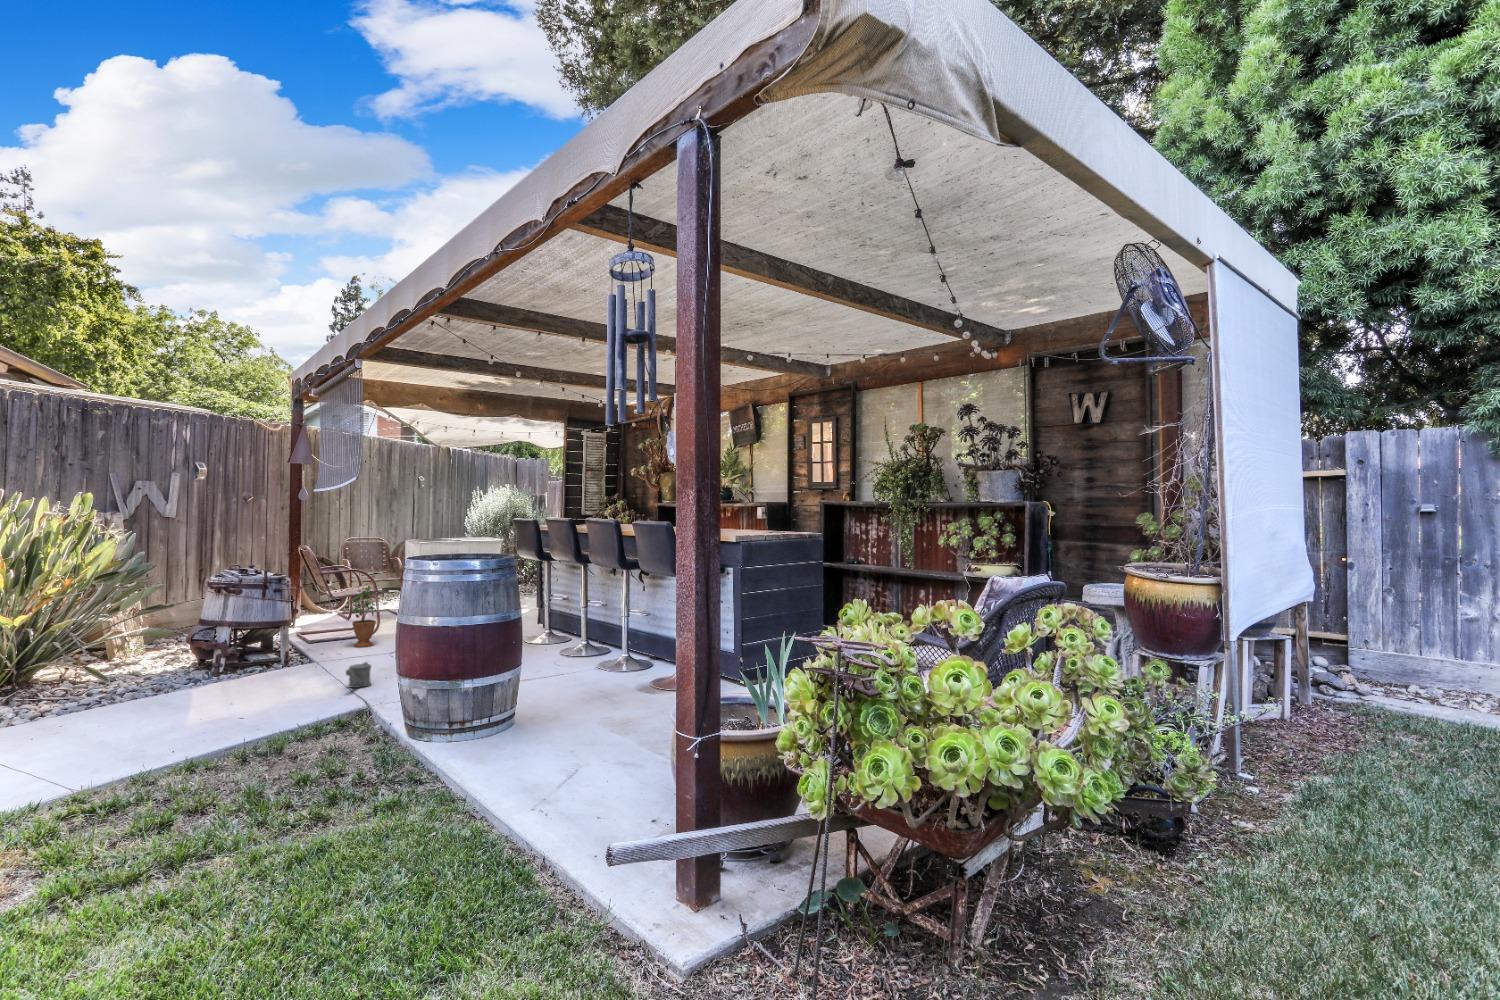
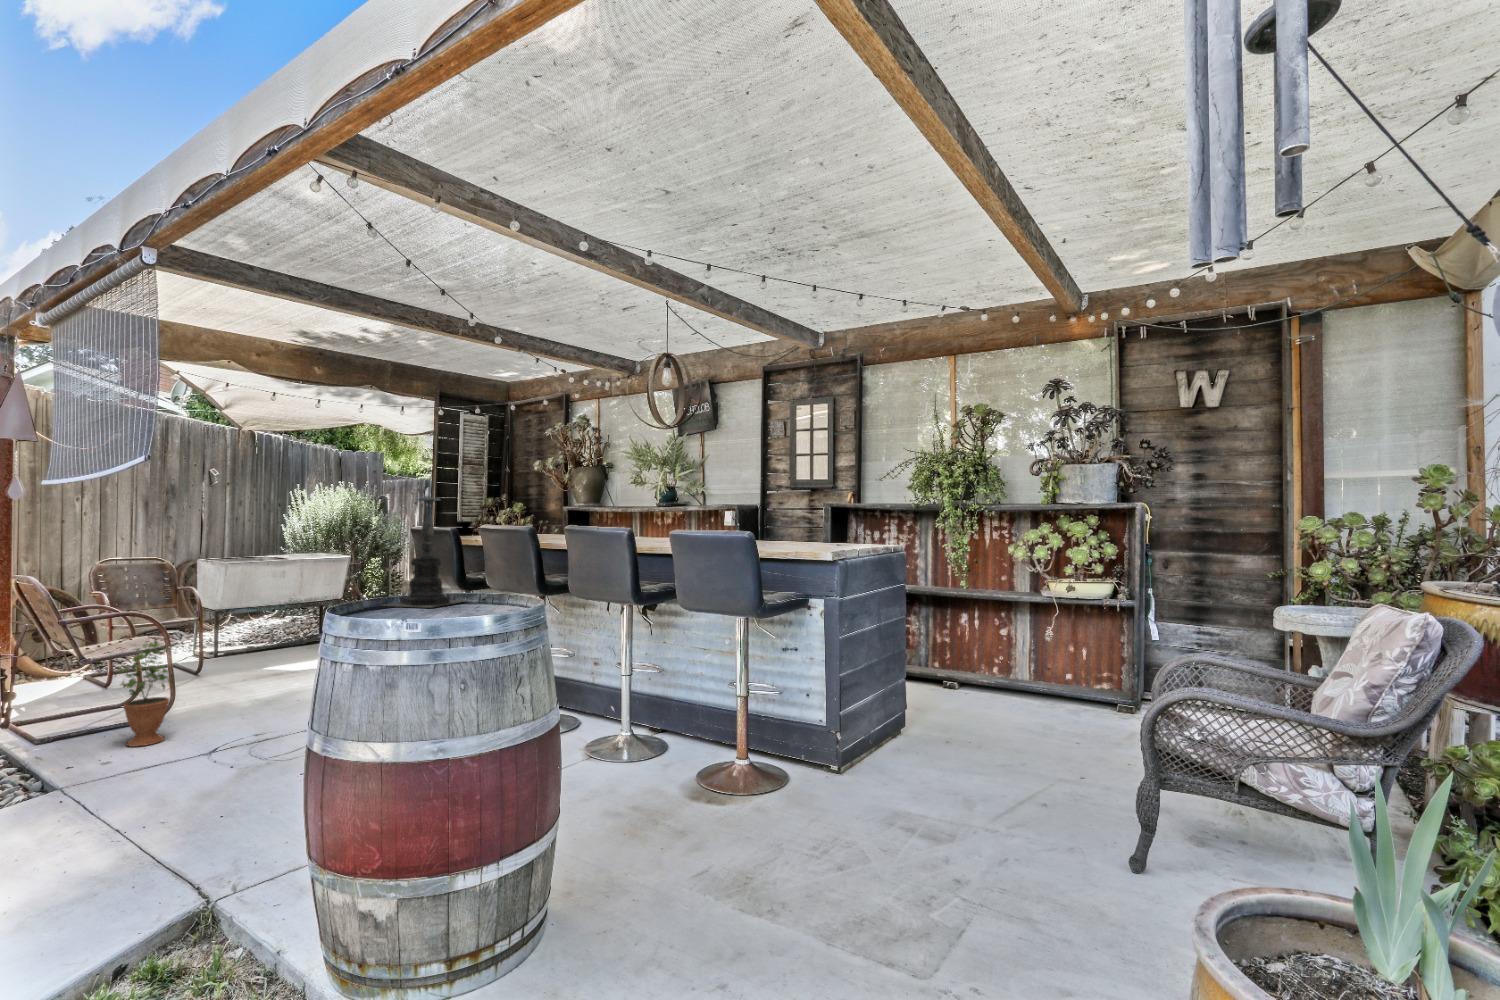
candle holder: none [441,495,487,558] -> present [383,488,466,608]
watering can: present [346,662,371,688] -> none [132,801,186,862]

